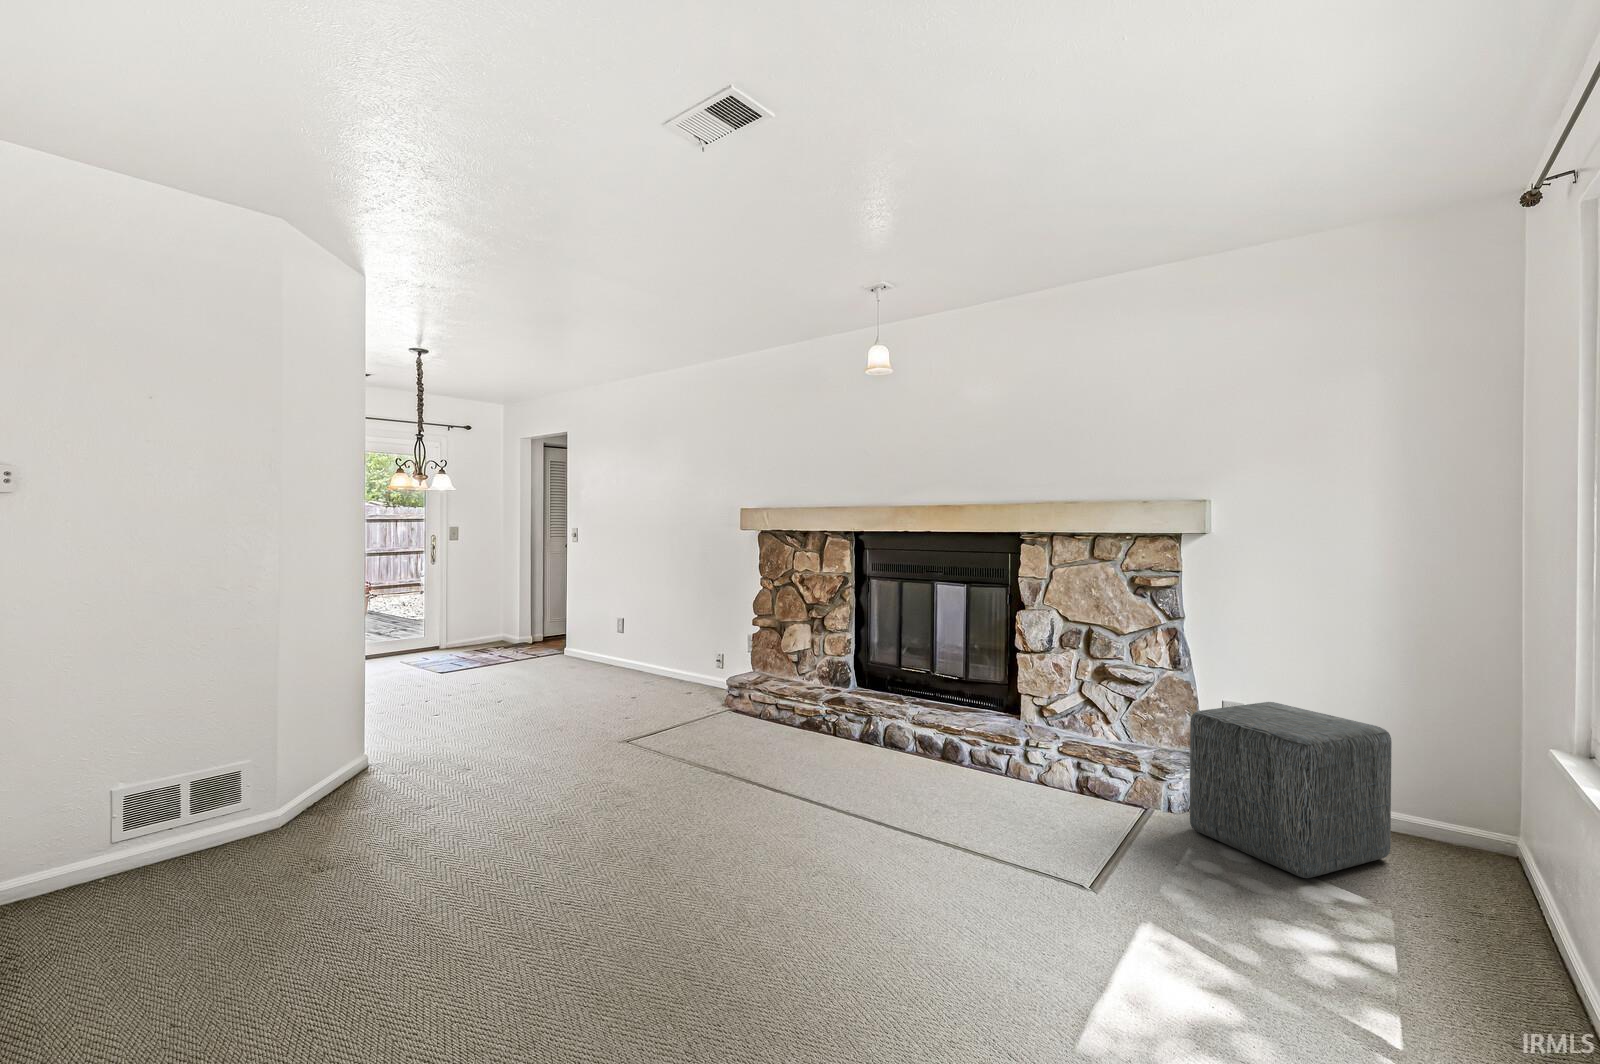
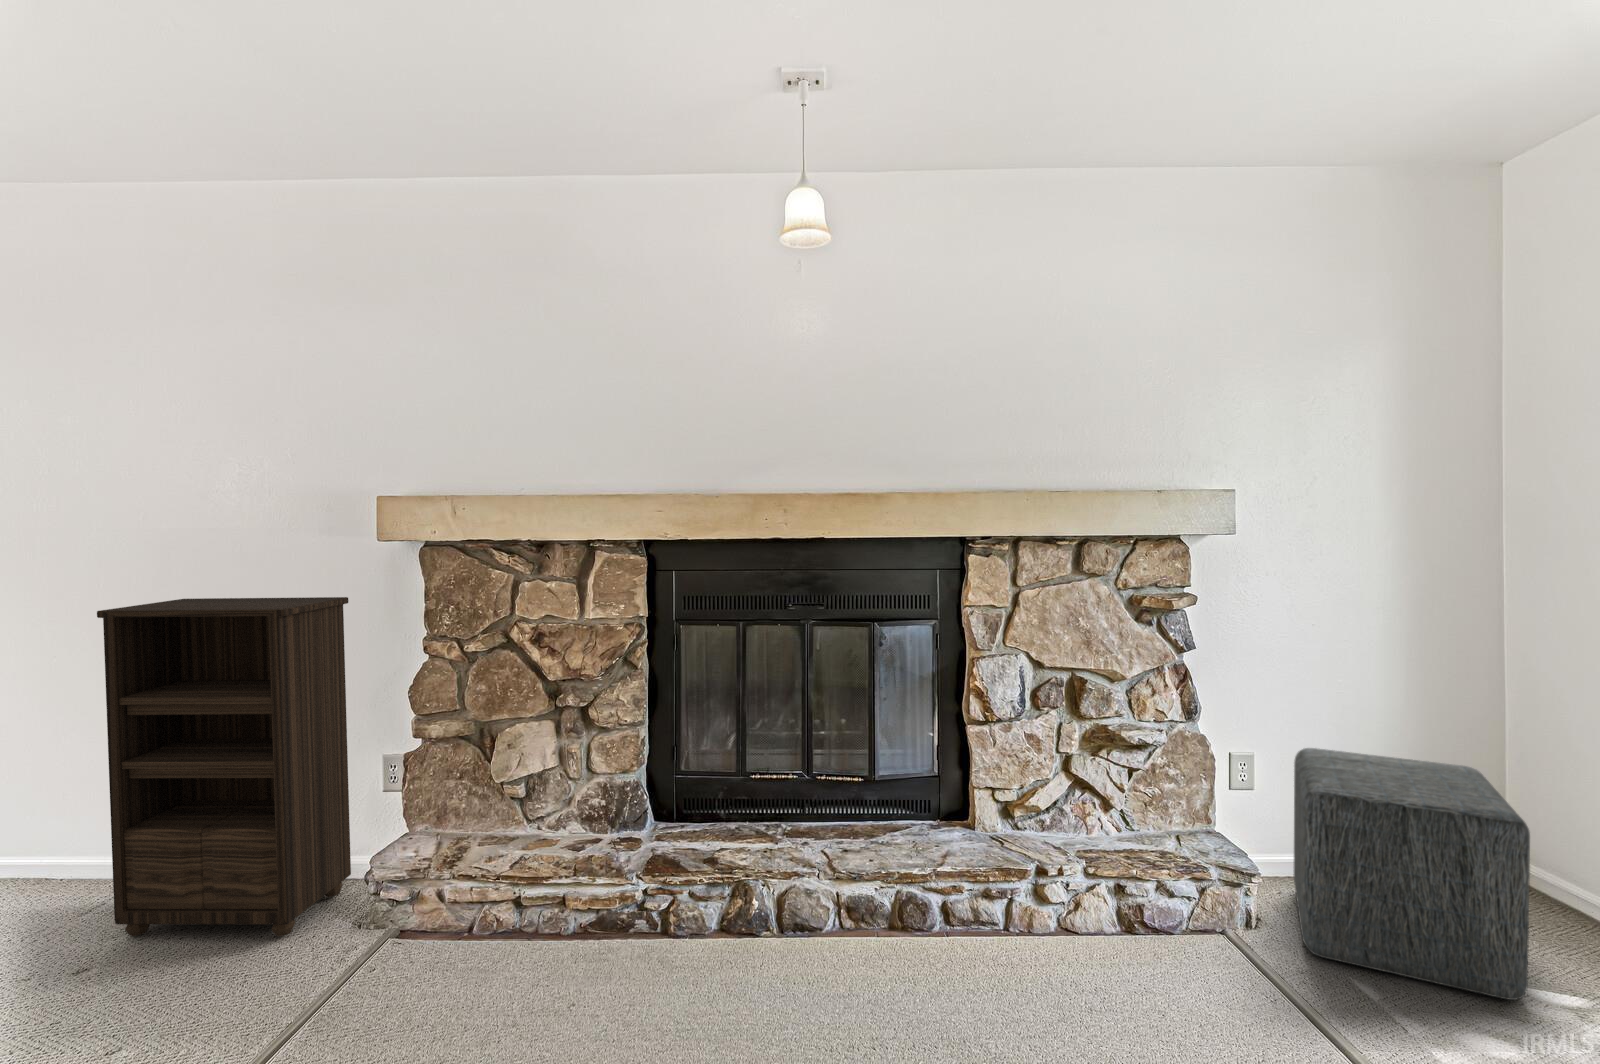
bookshelf: none [644,553,731,704] -> present [97,597,351,937]

